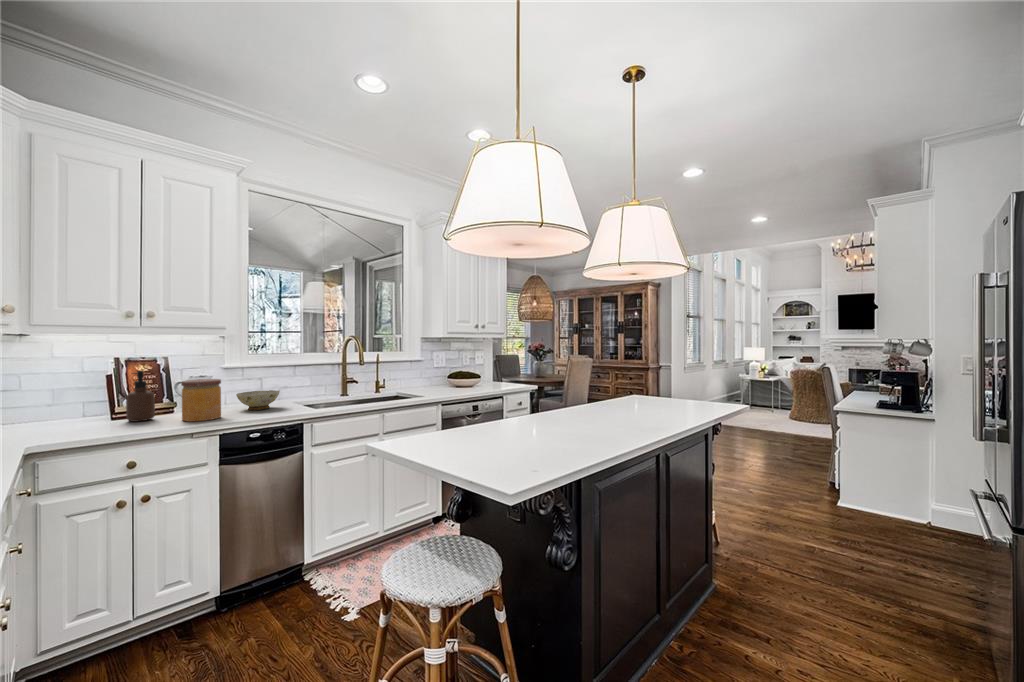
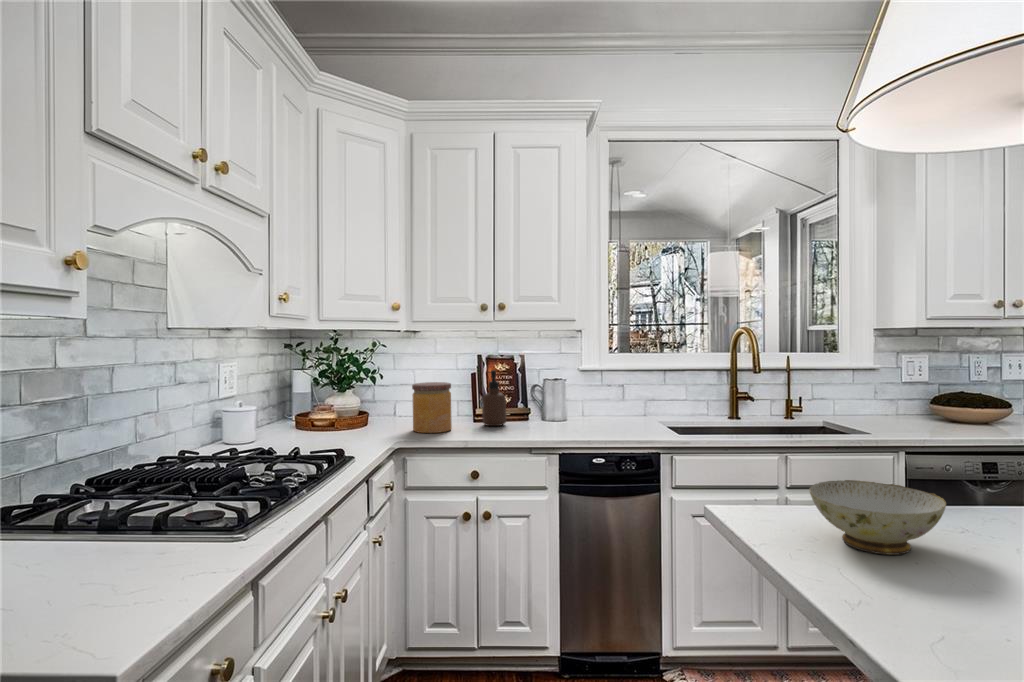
jar: present [181,379,221,422] -> present [412,382,452,433]
ceramic bowl: present [236,390,280,410] -> present [809,480,946,555]

